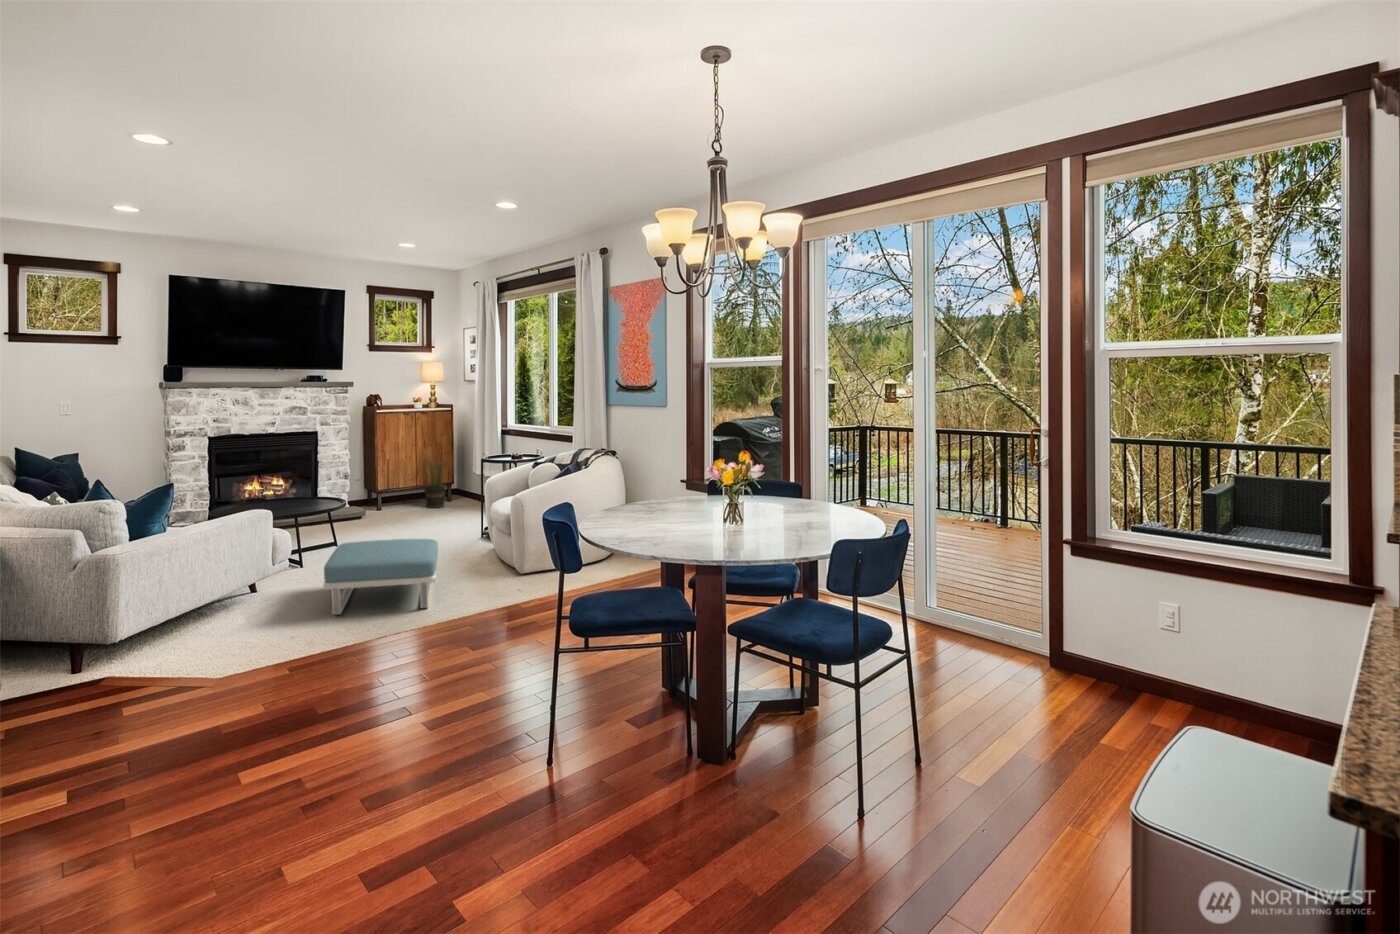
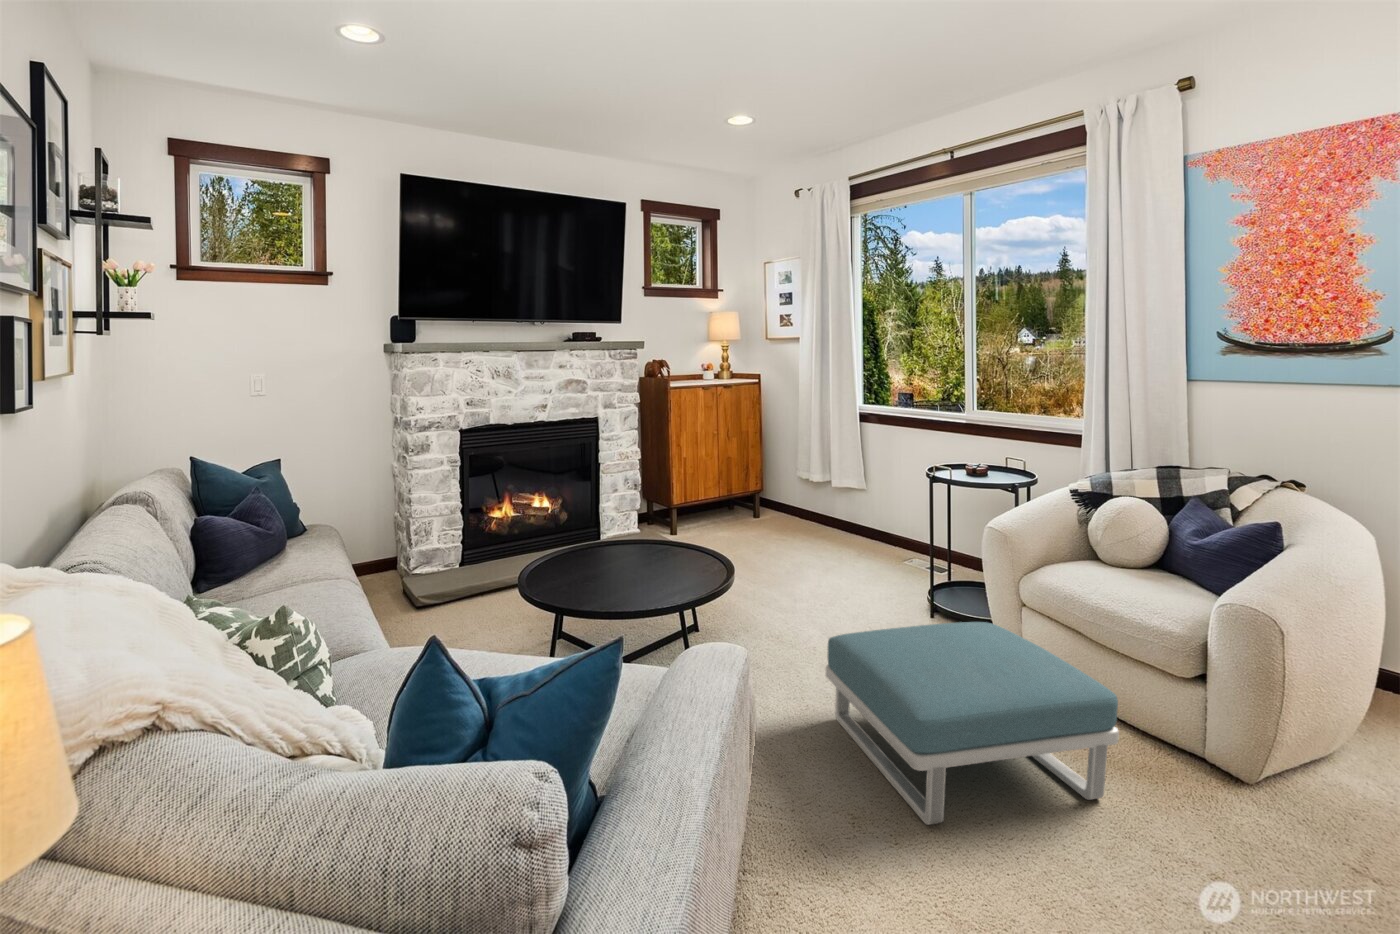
potted plant: present [422,459,446,508] -> none [722,444,773,531]

